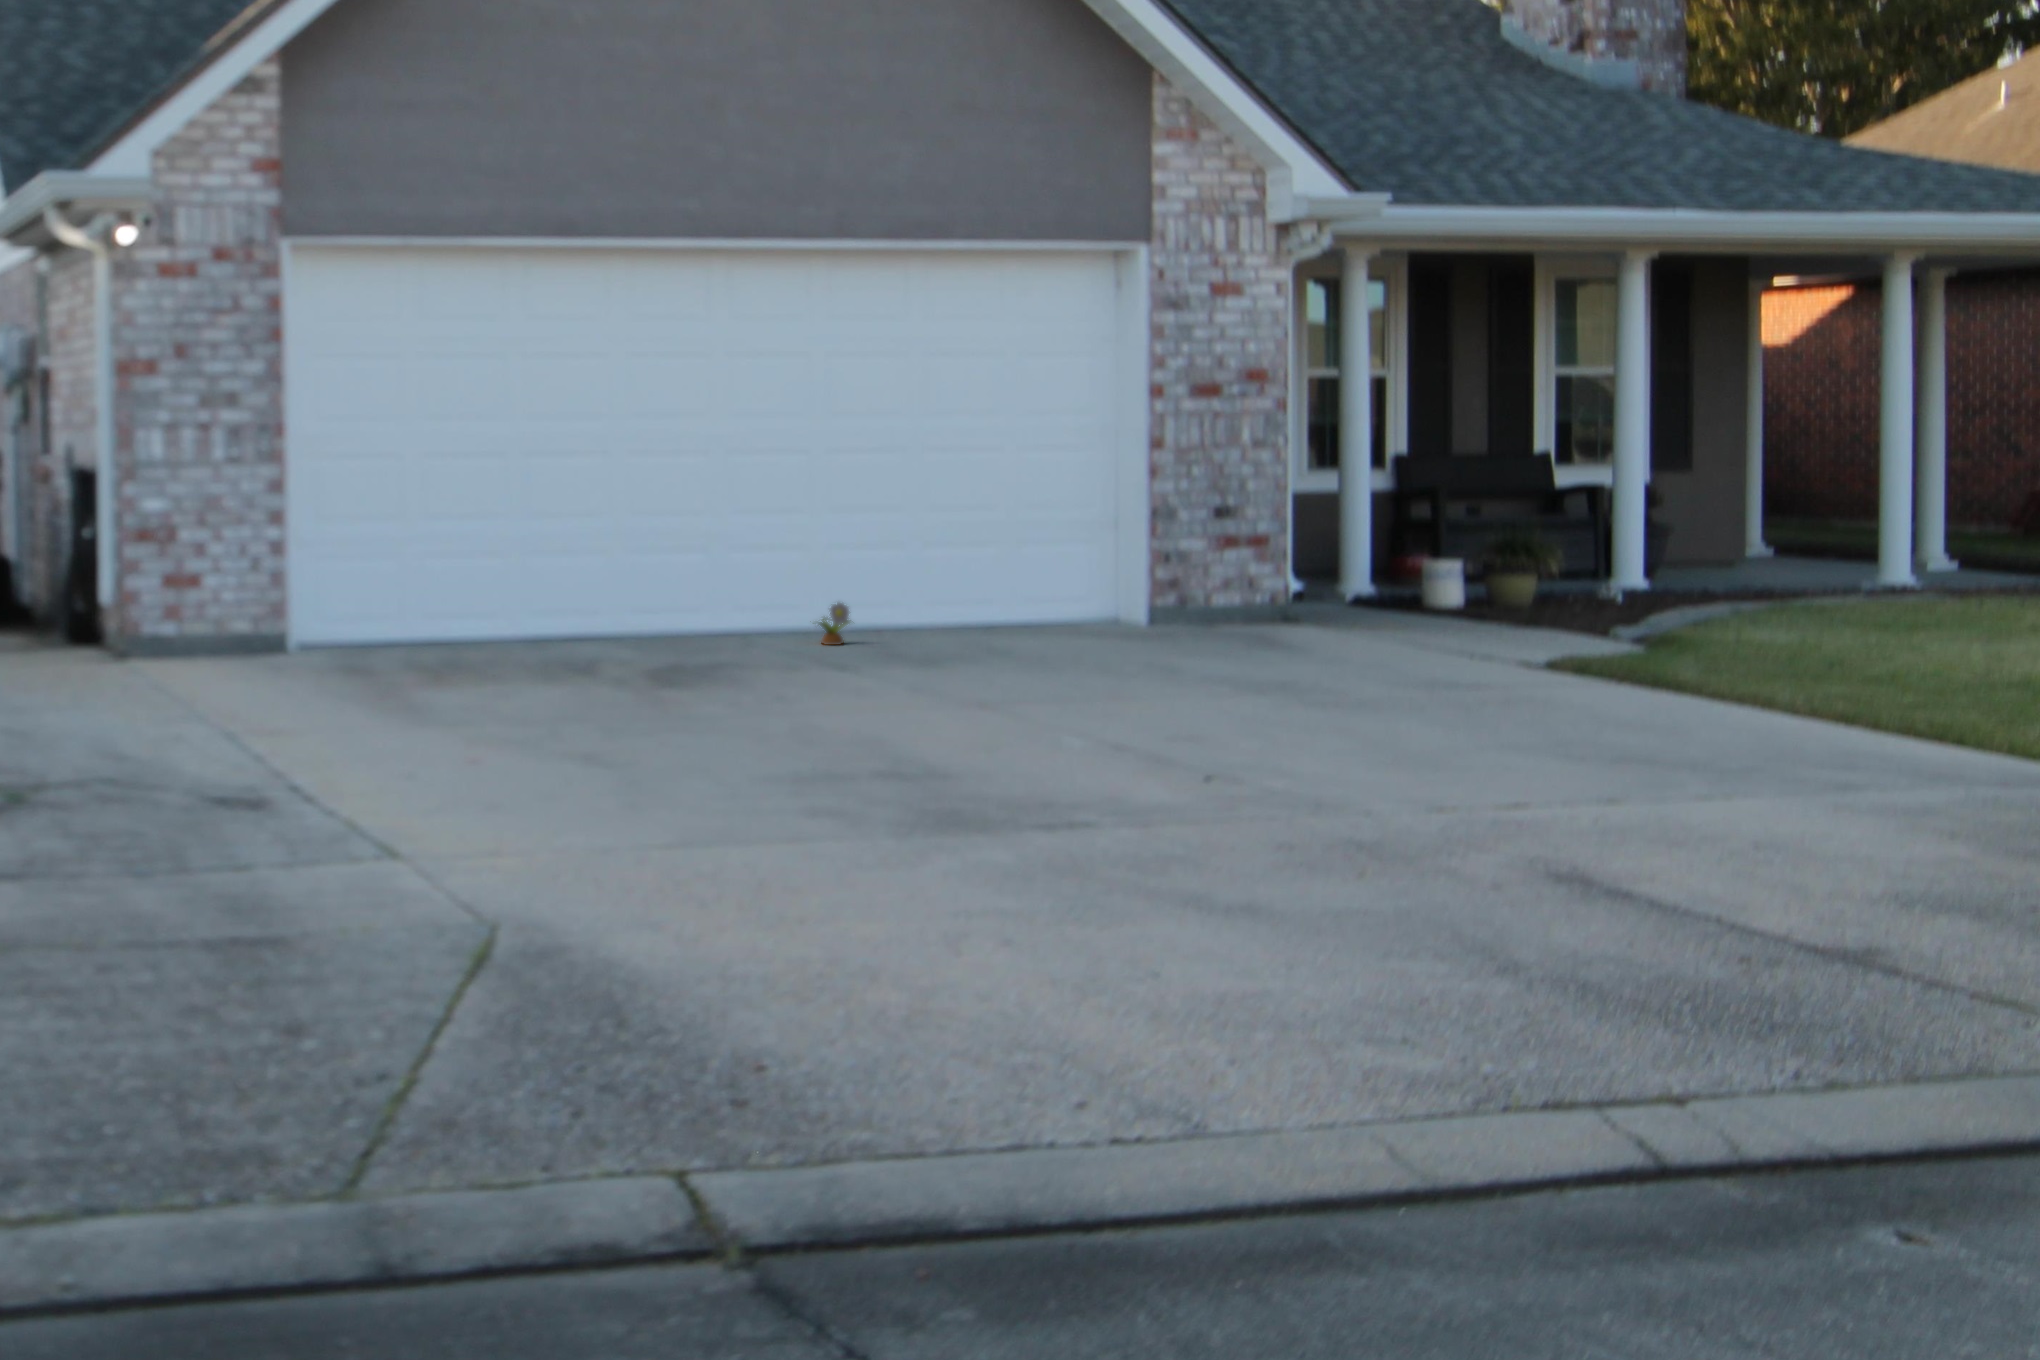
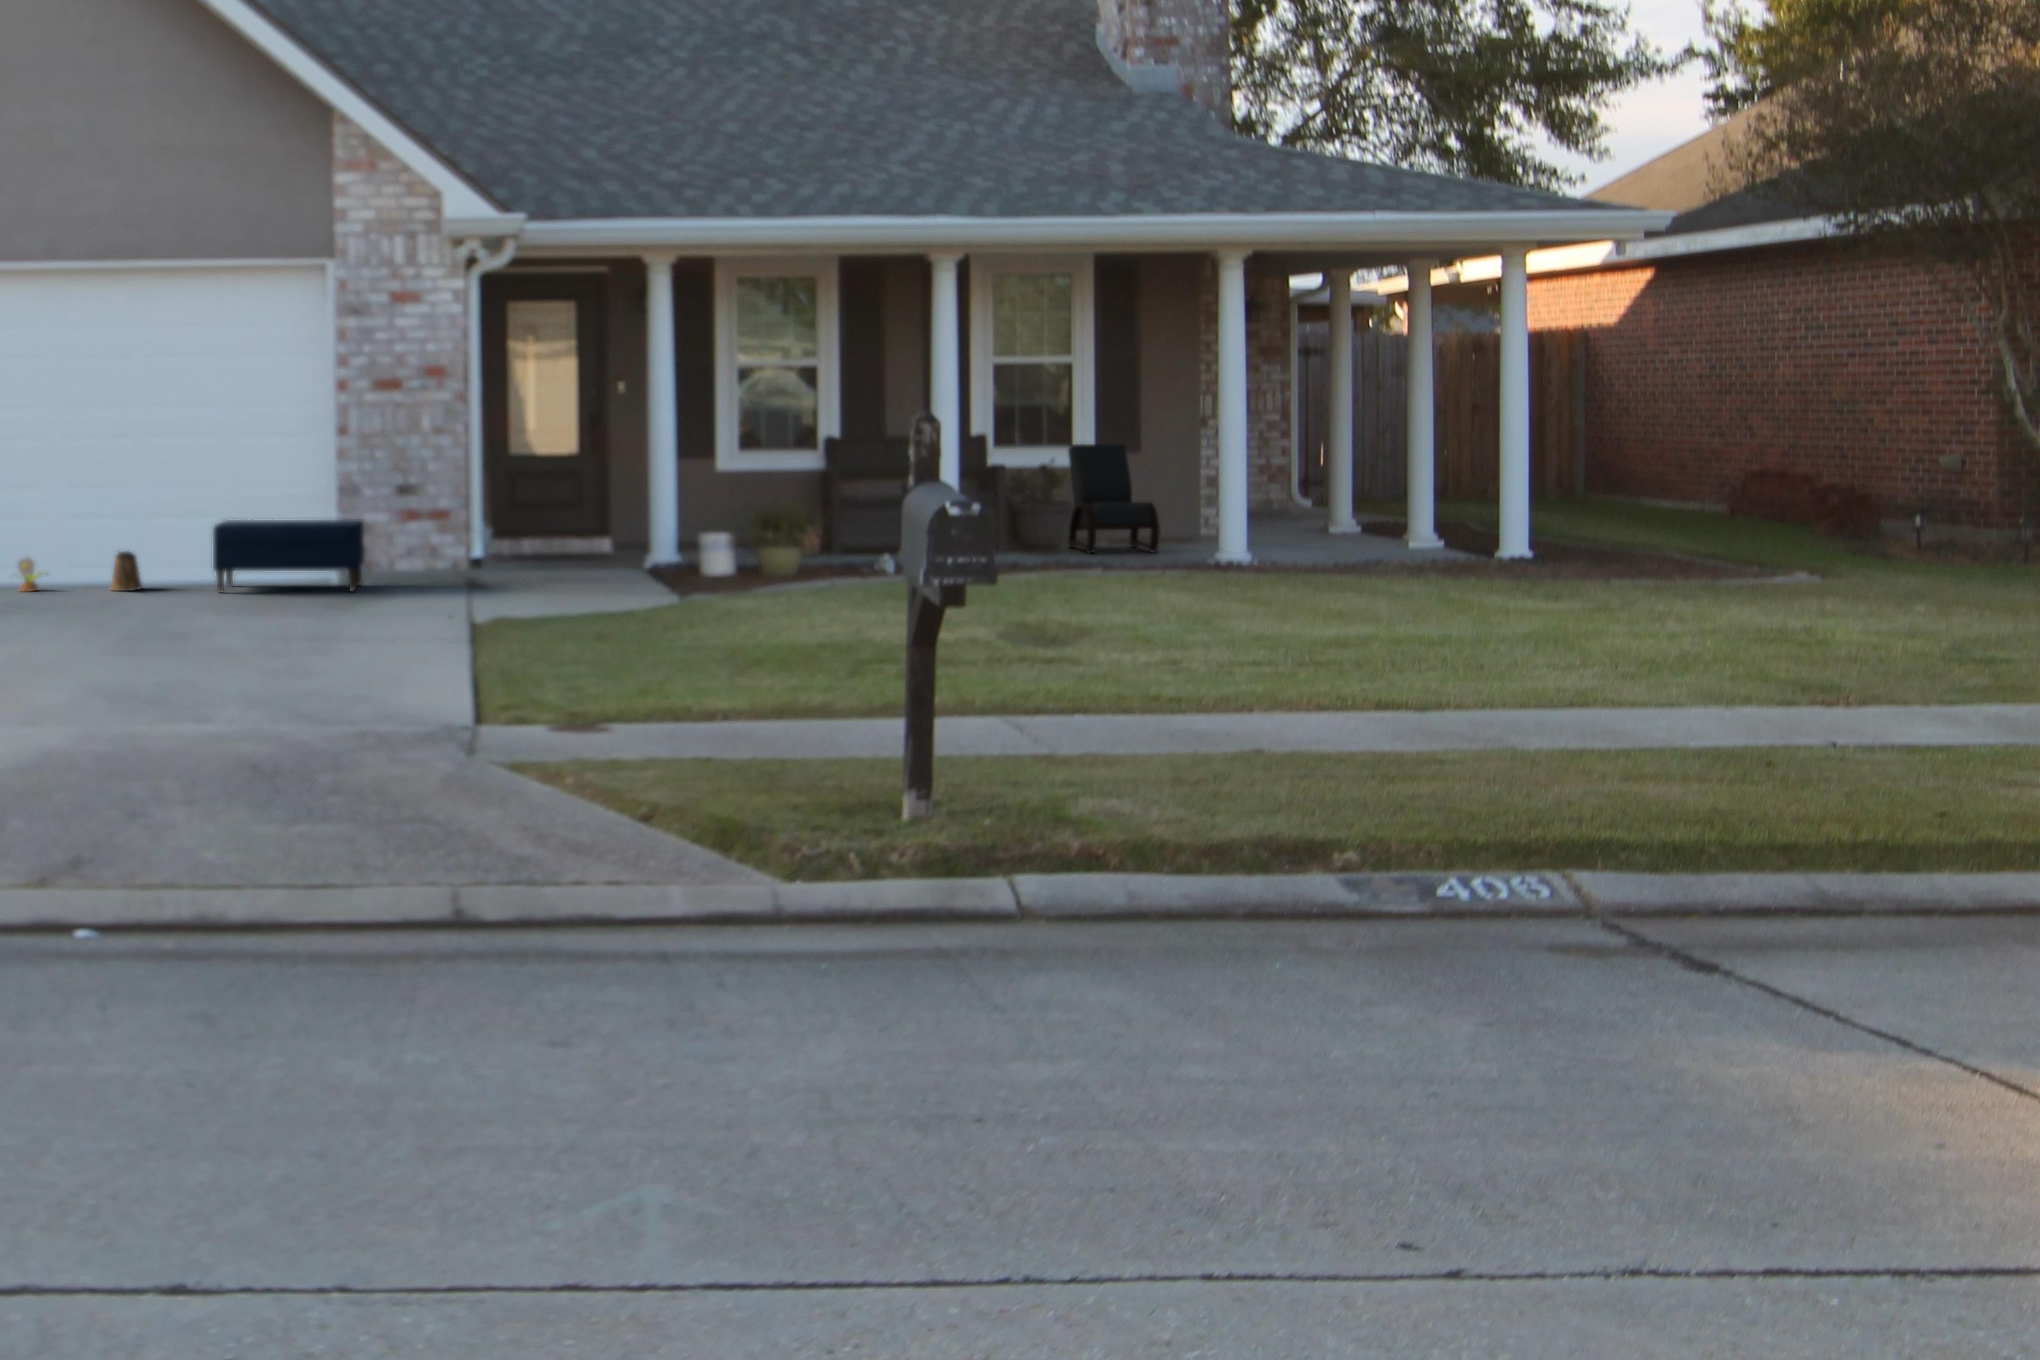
lounge chair: none [1636,454,1770,570] -> present [1068,444,1160,553]
bench: none [1026,548,1219,638] -> present [213,519,365,593]
watering can: none [919,591,969,641] -> present [111,551,142,591]

